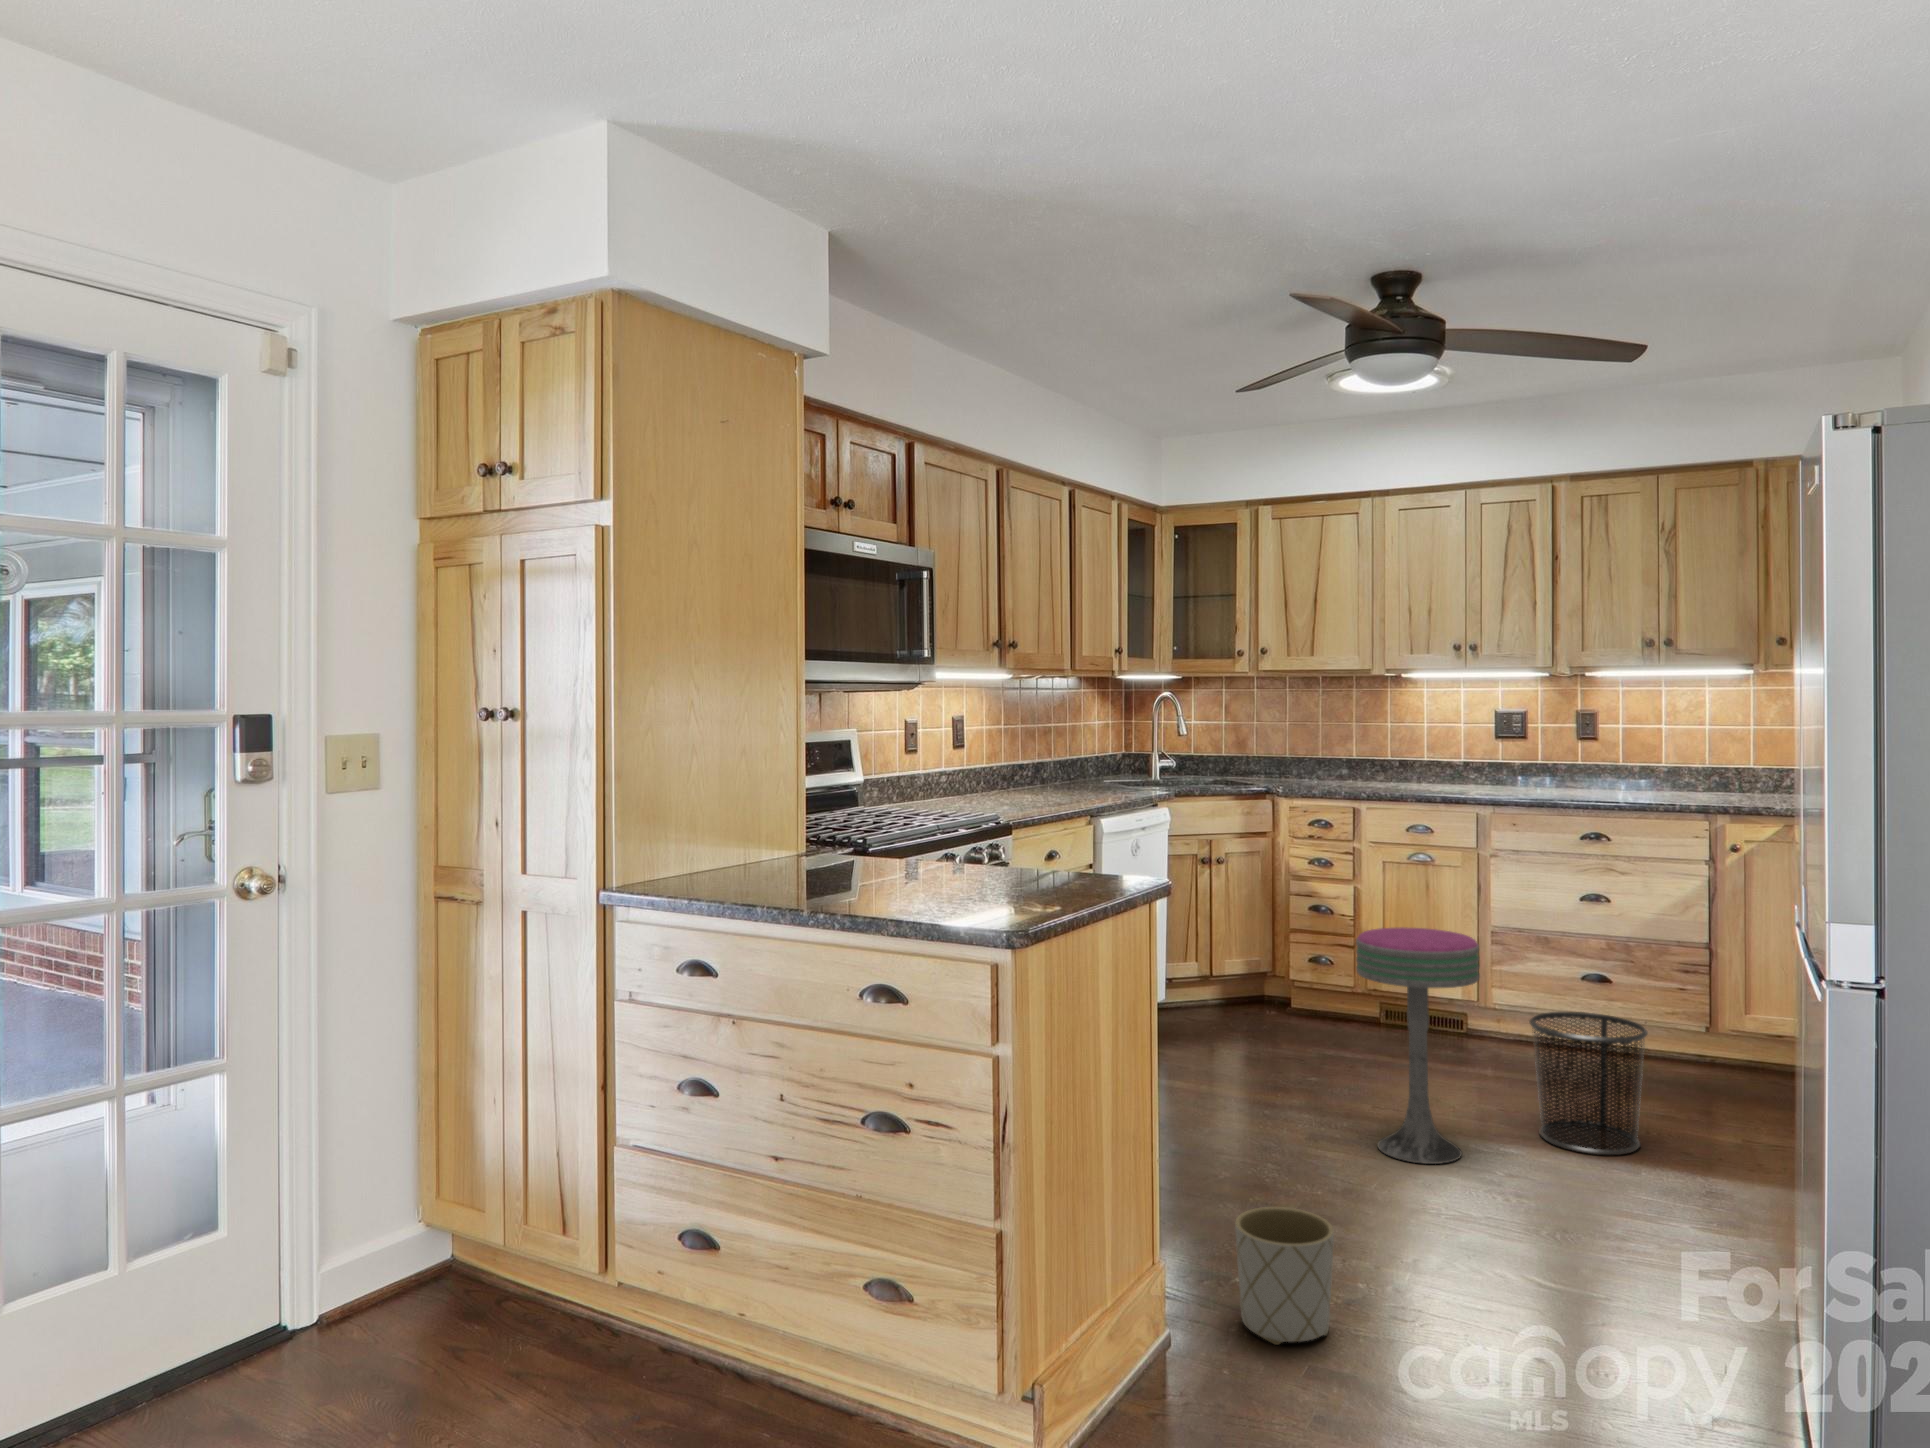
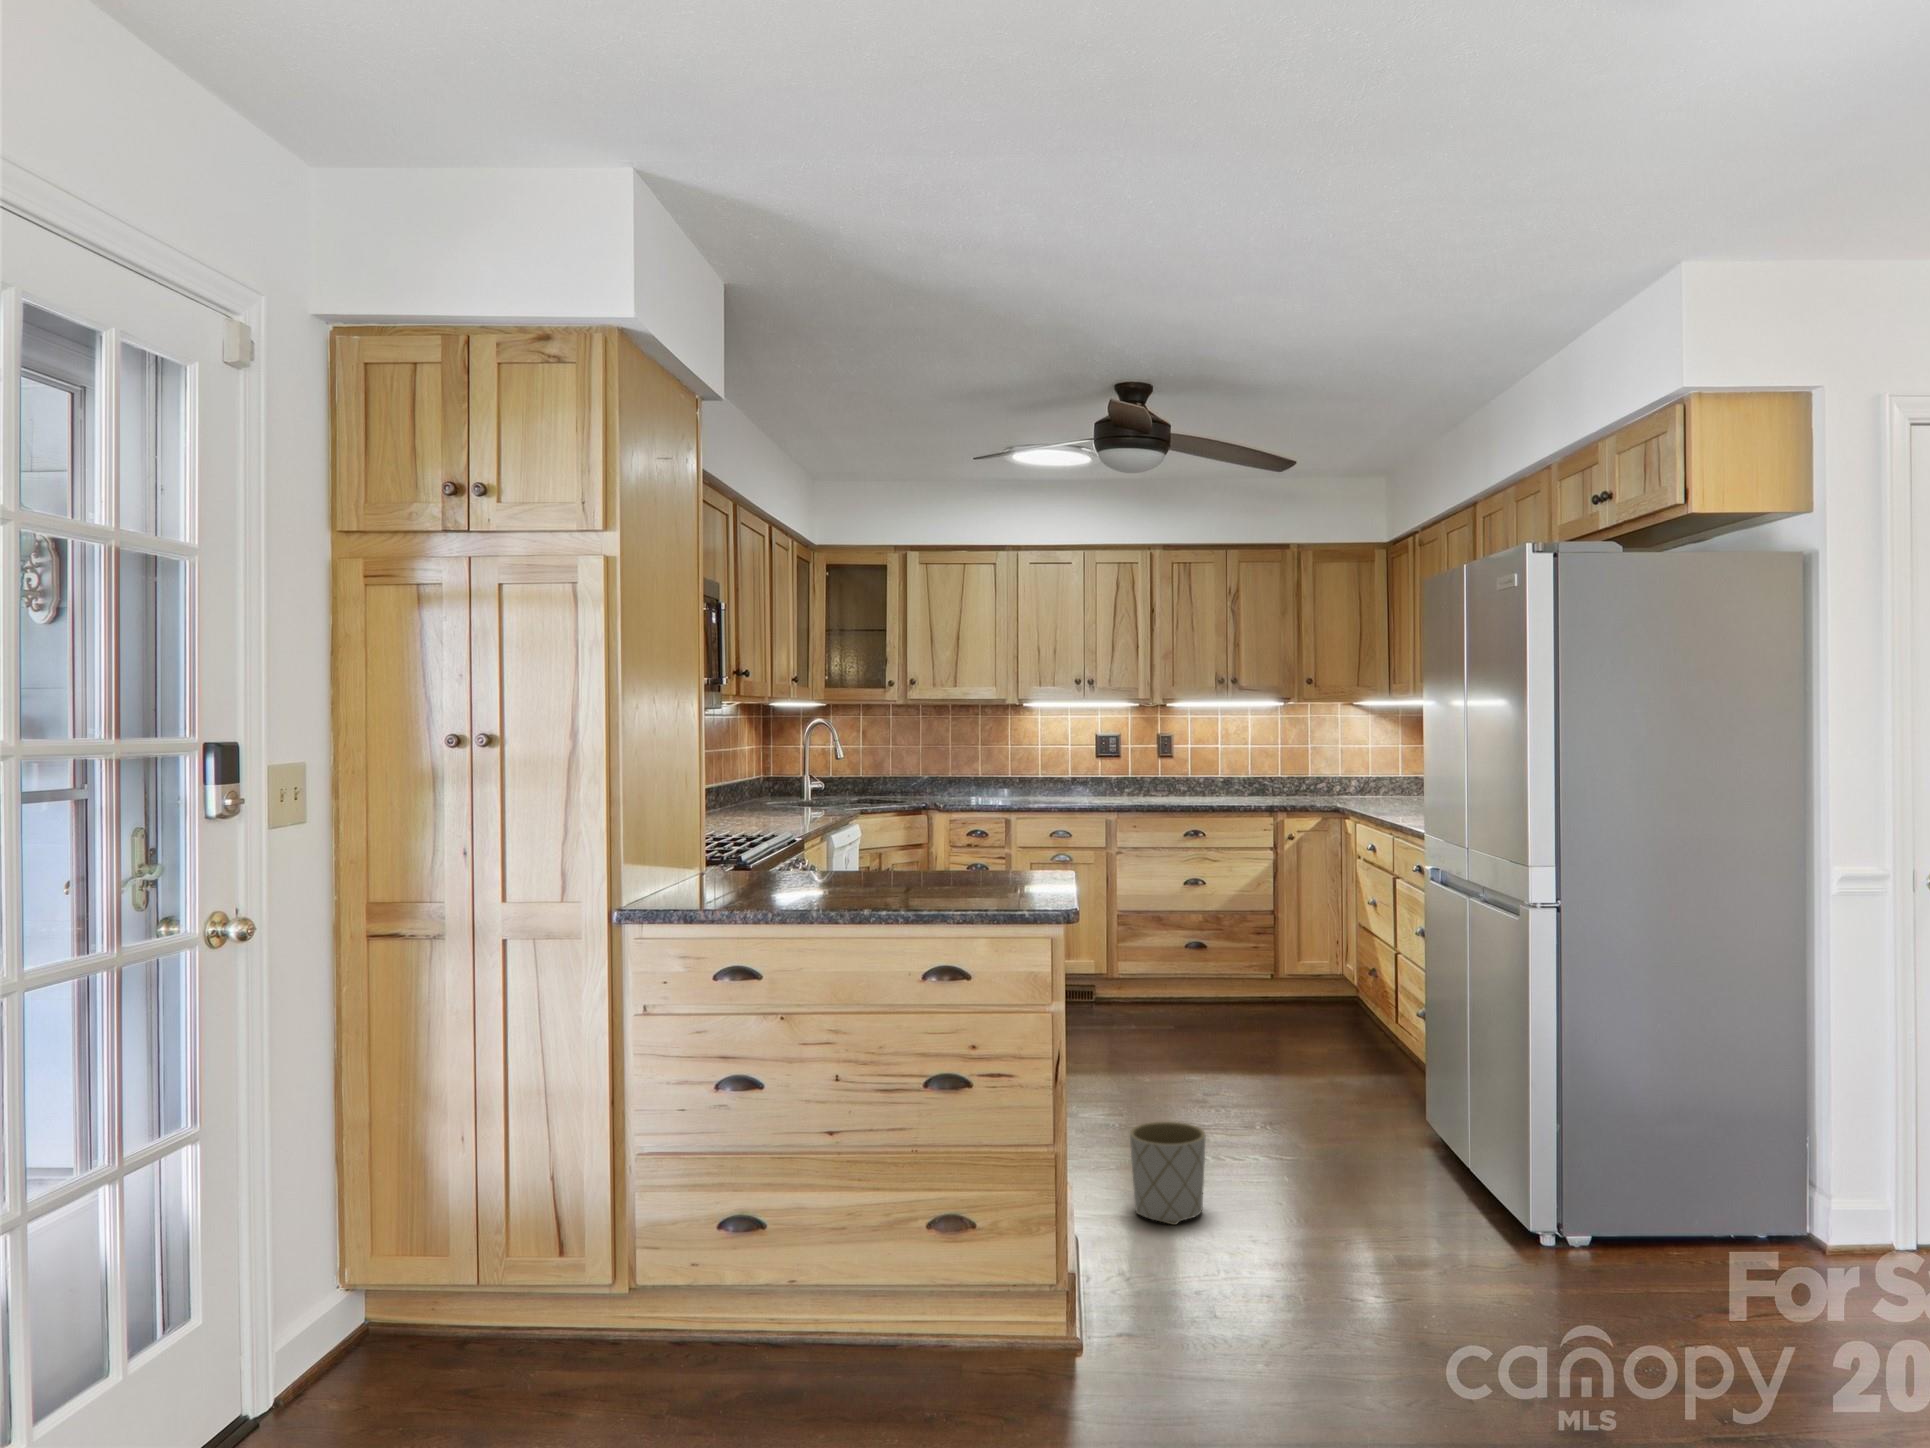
bar stool: present [1356,927,1480,1164] -> none [1096,907,1190,1094]
waste bin: present [1529,1012,1648,1155] -> none [1204,964,1288,1069]

